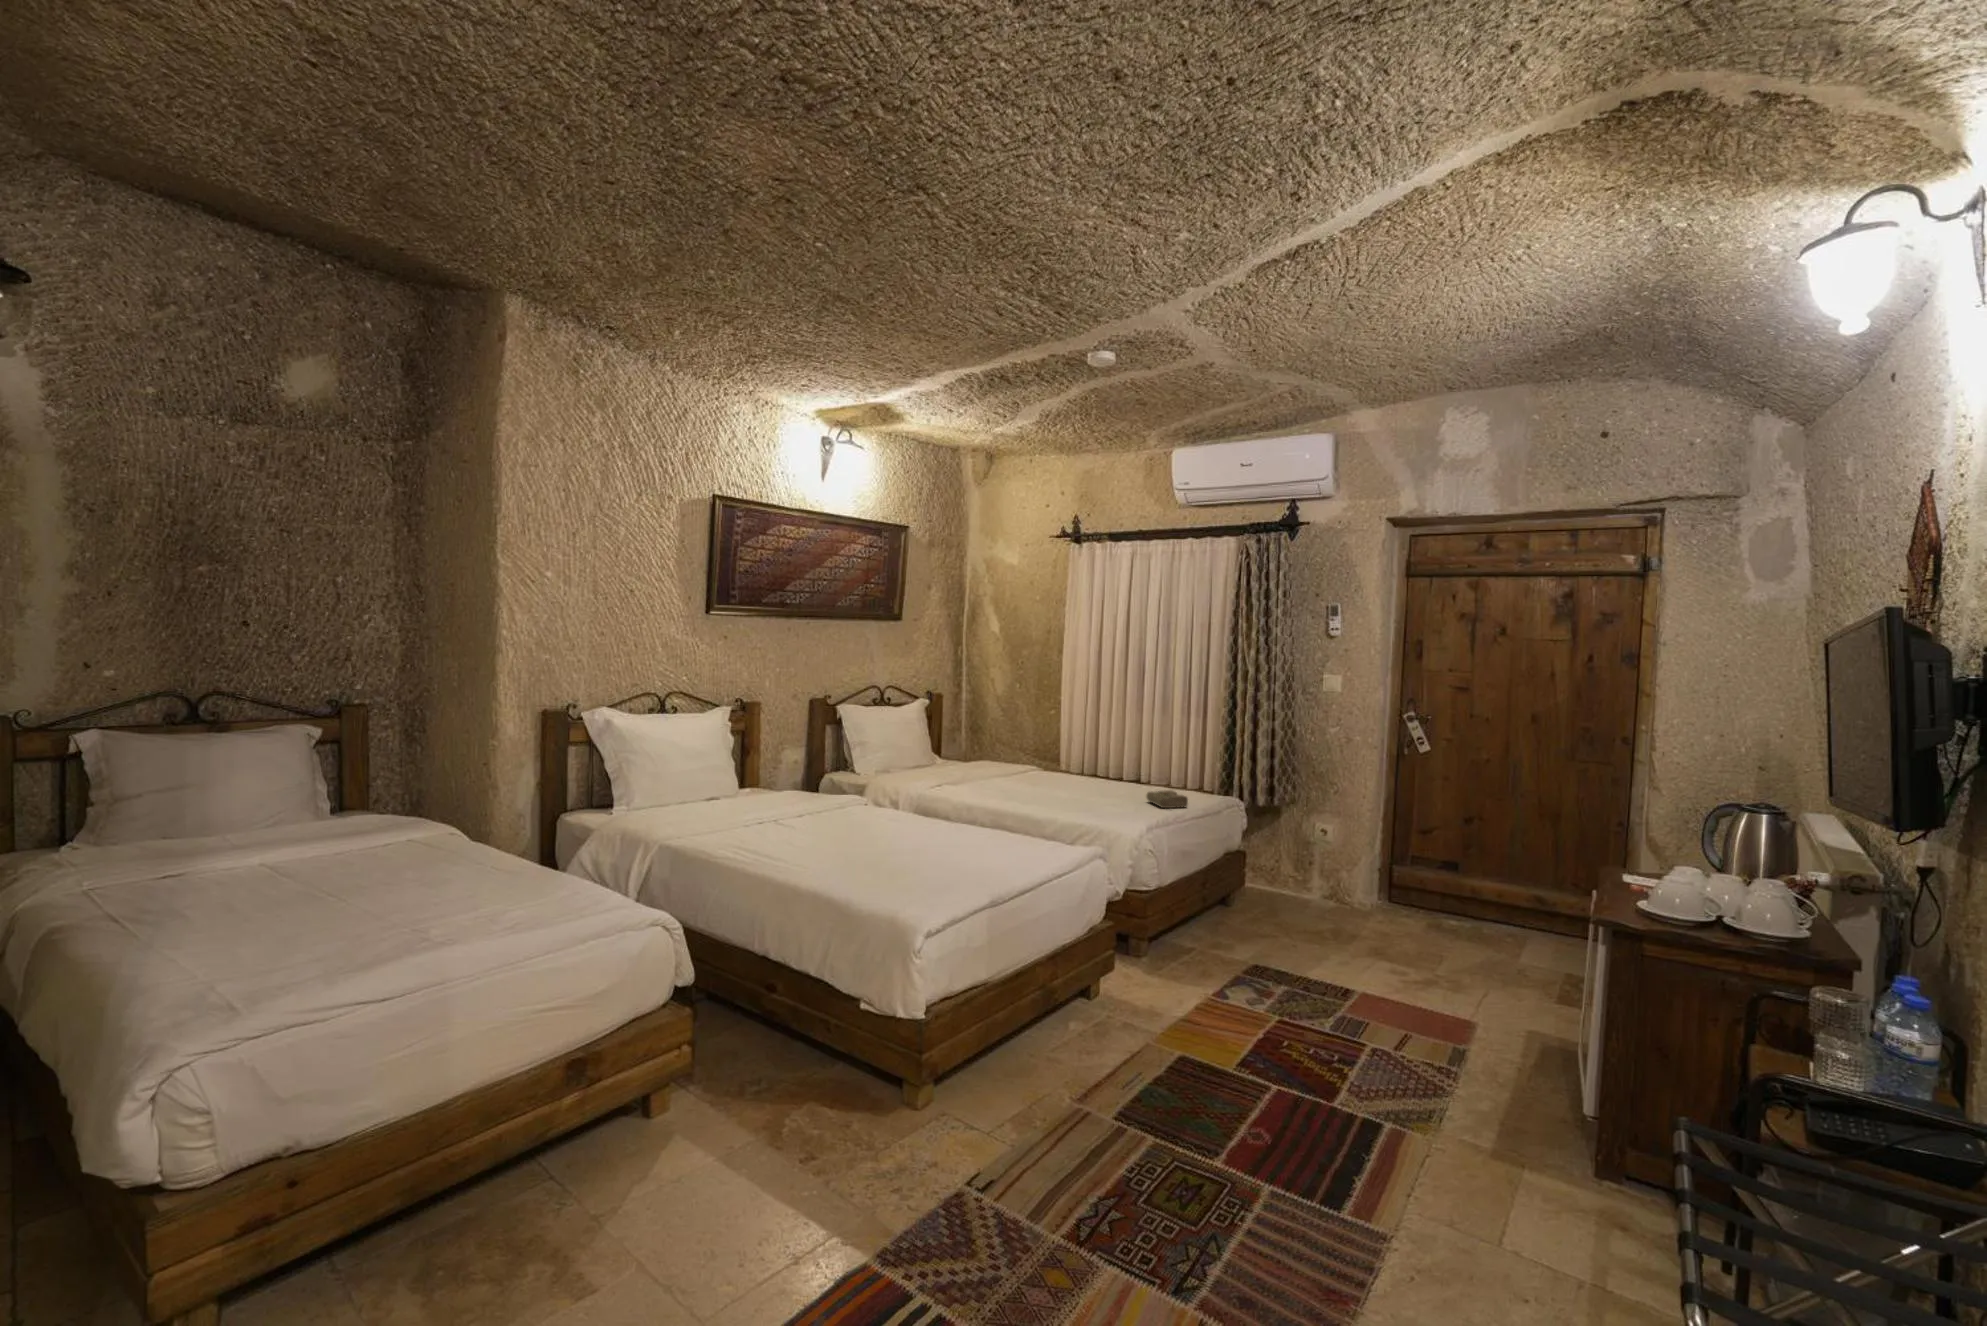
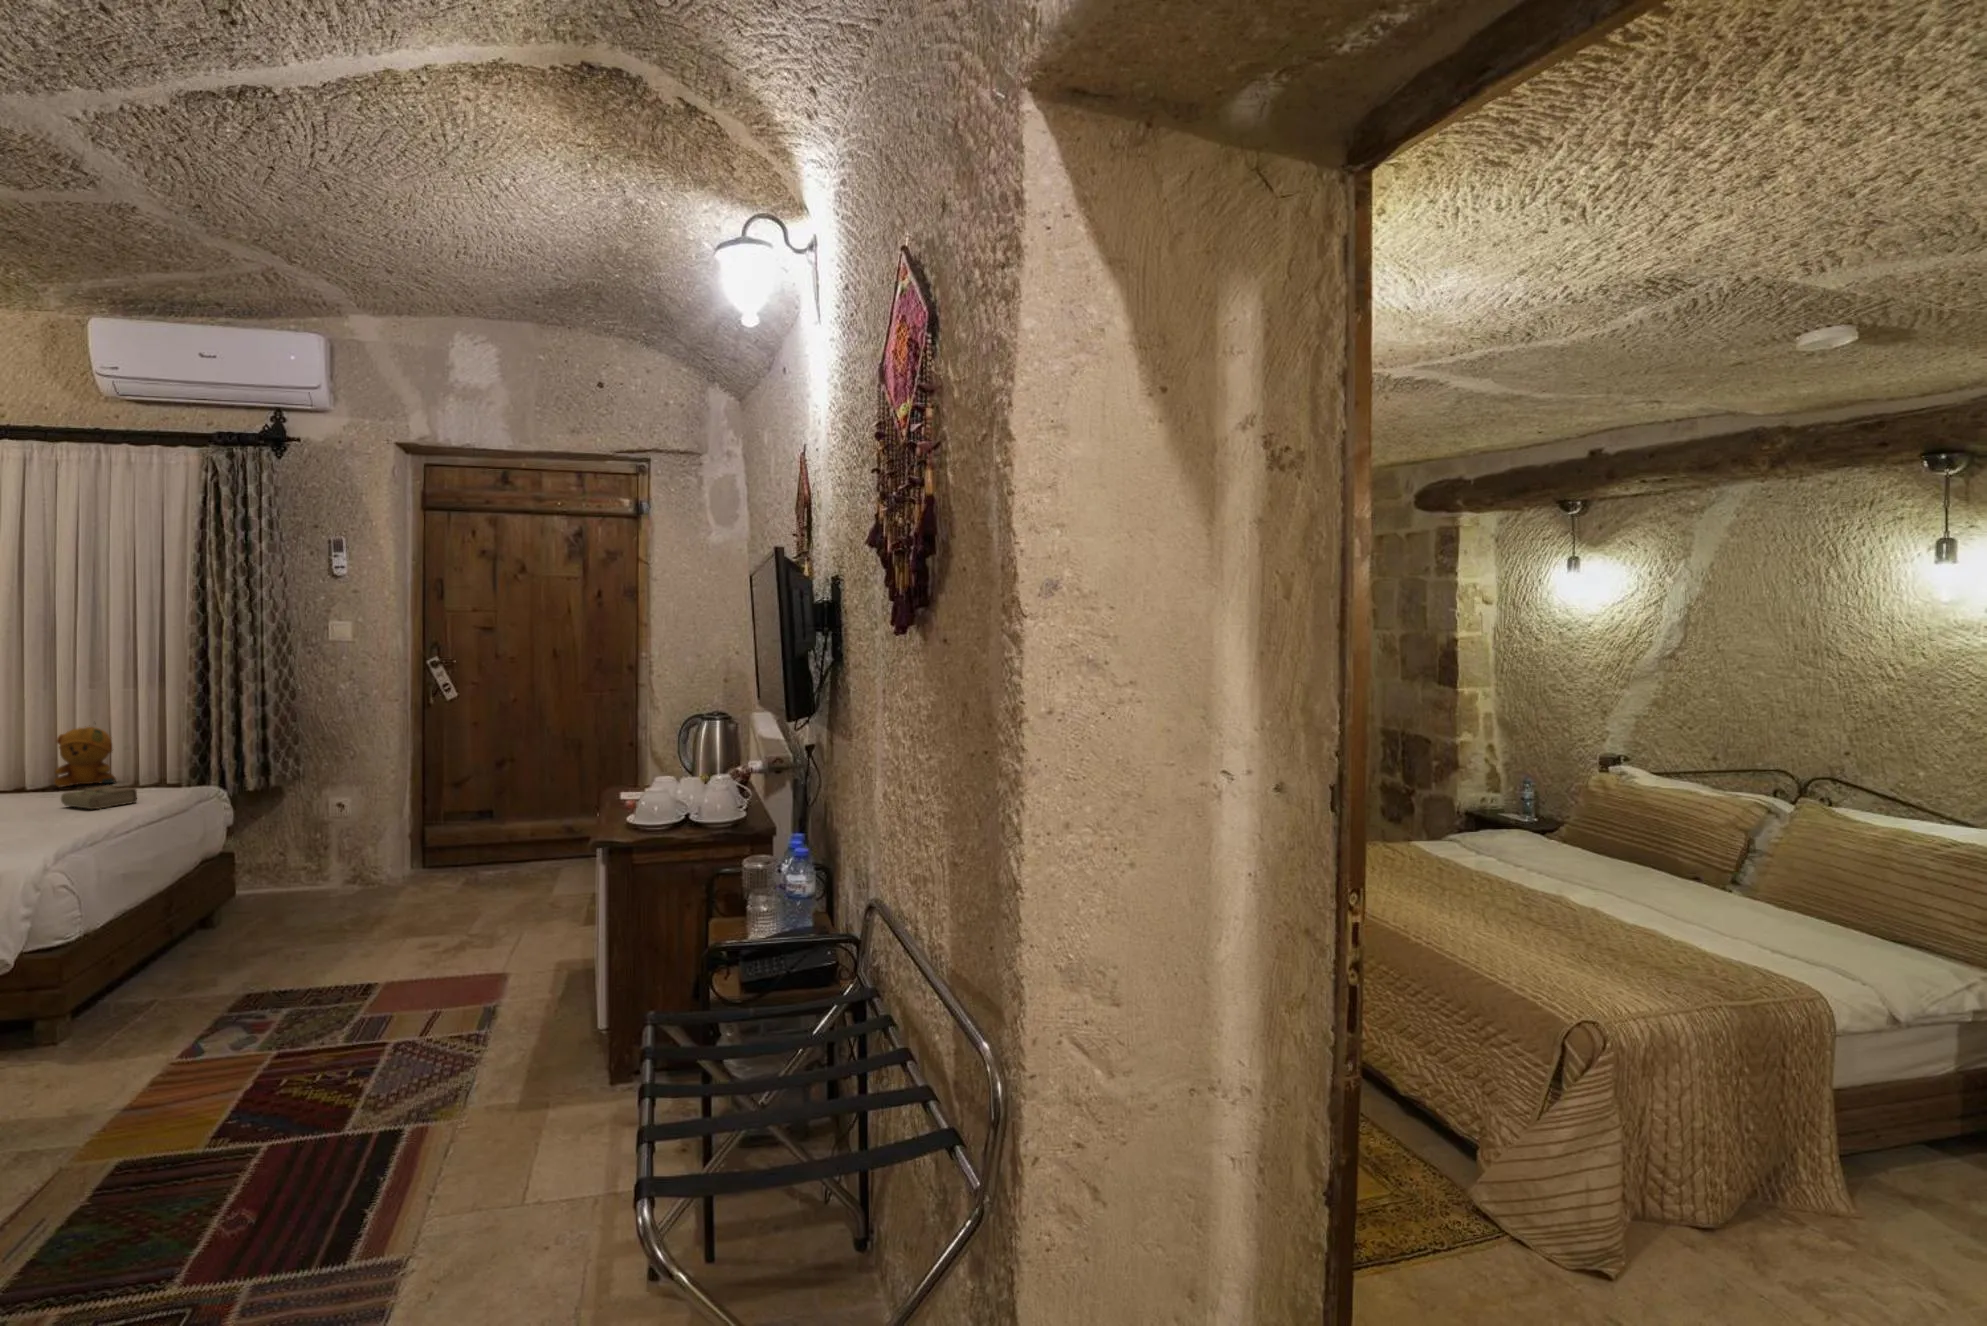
stuffed bear: none [1145,739,1179,786] -> present [54,727,116,787]

